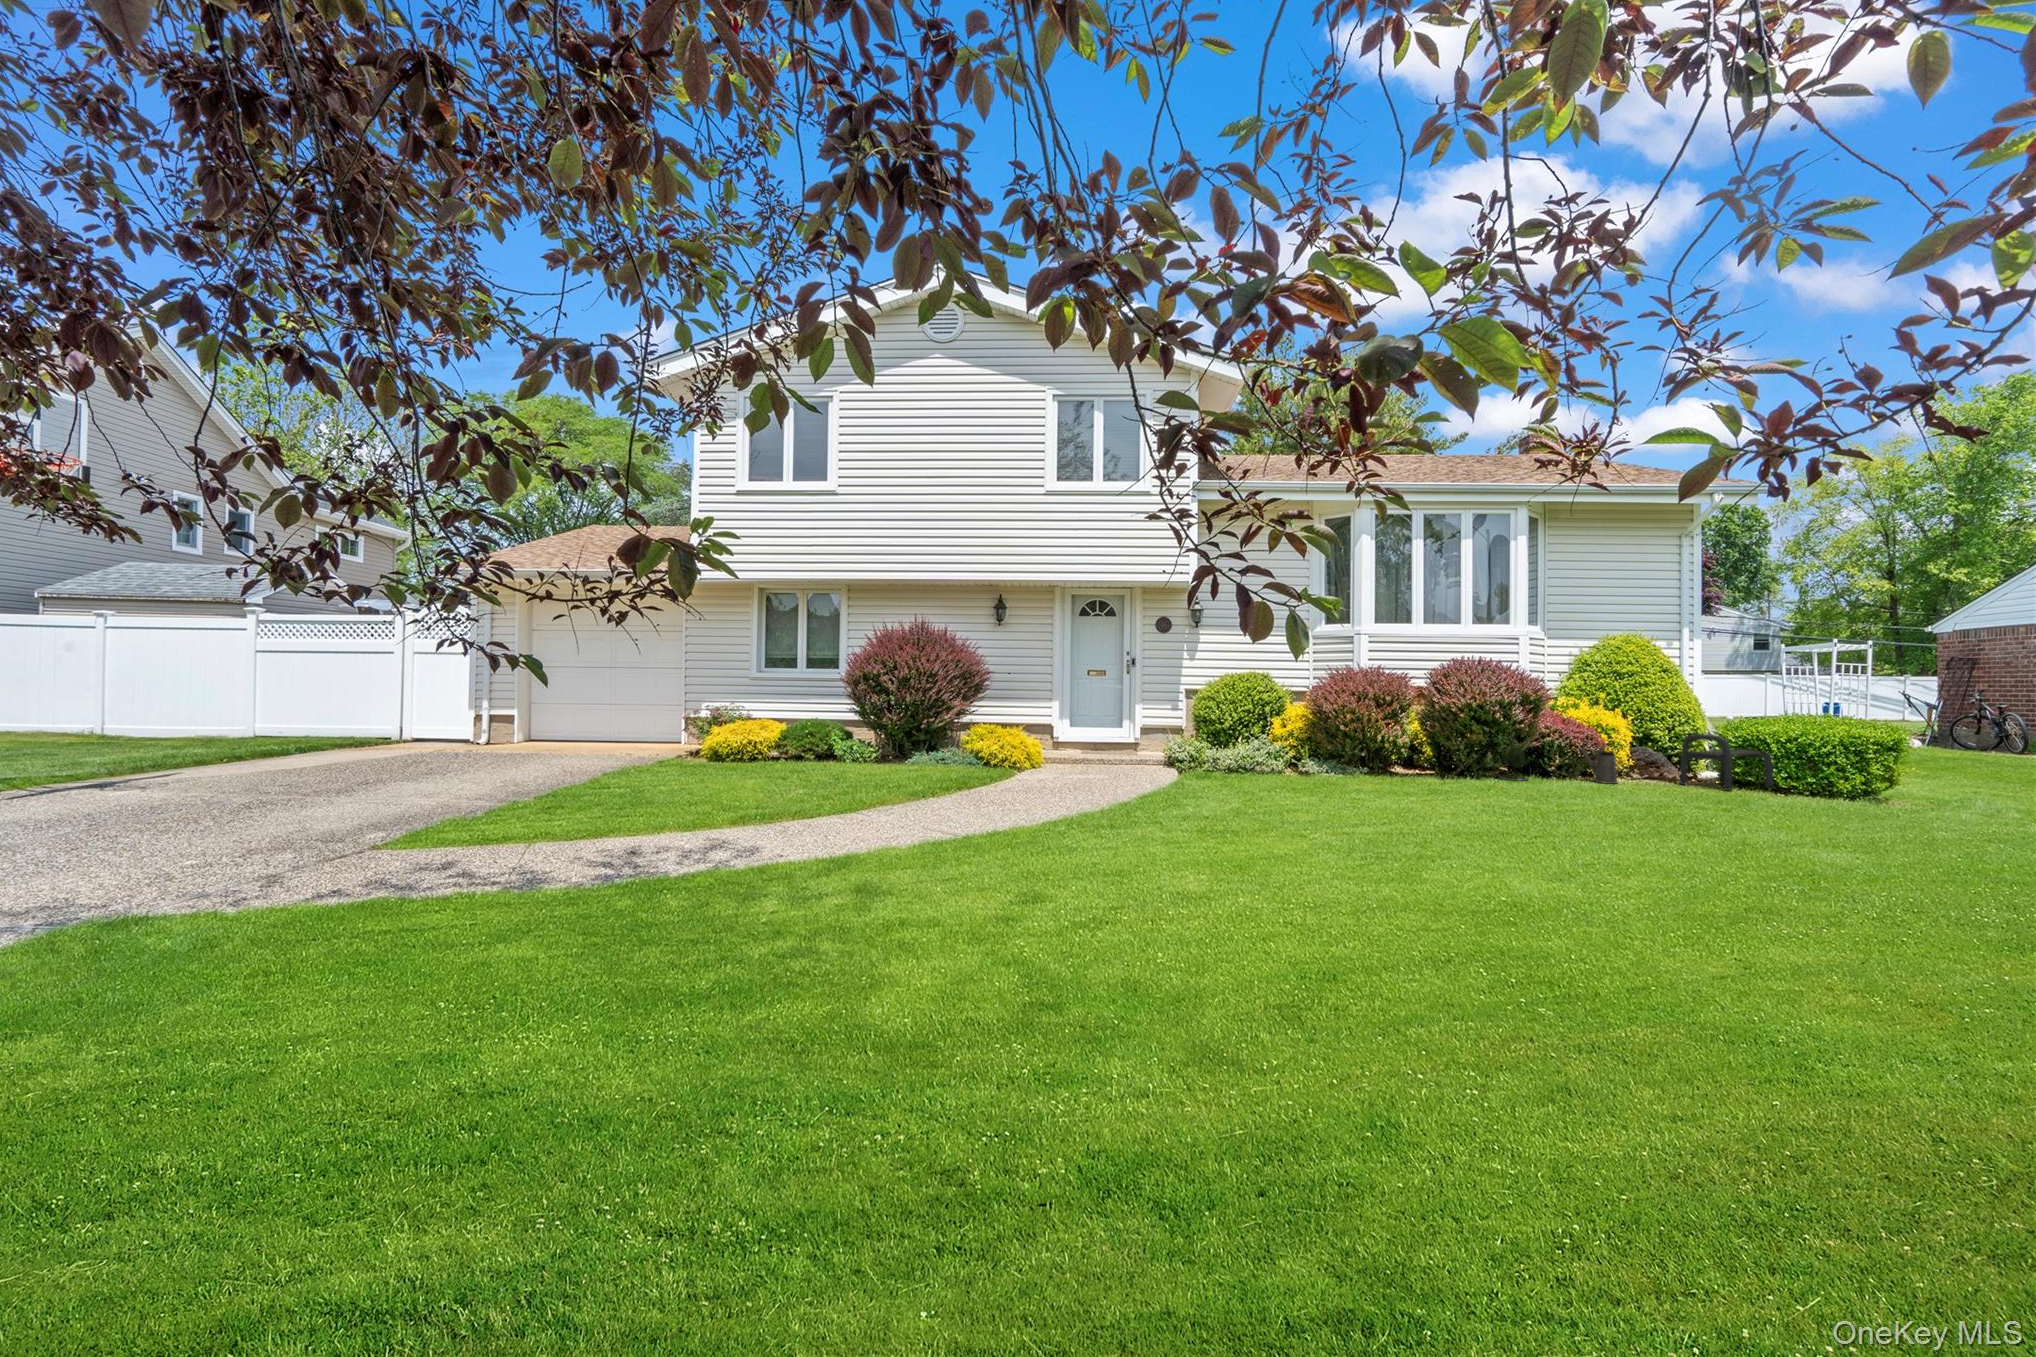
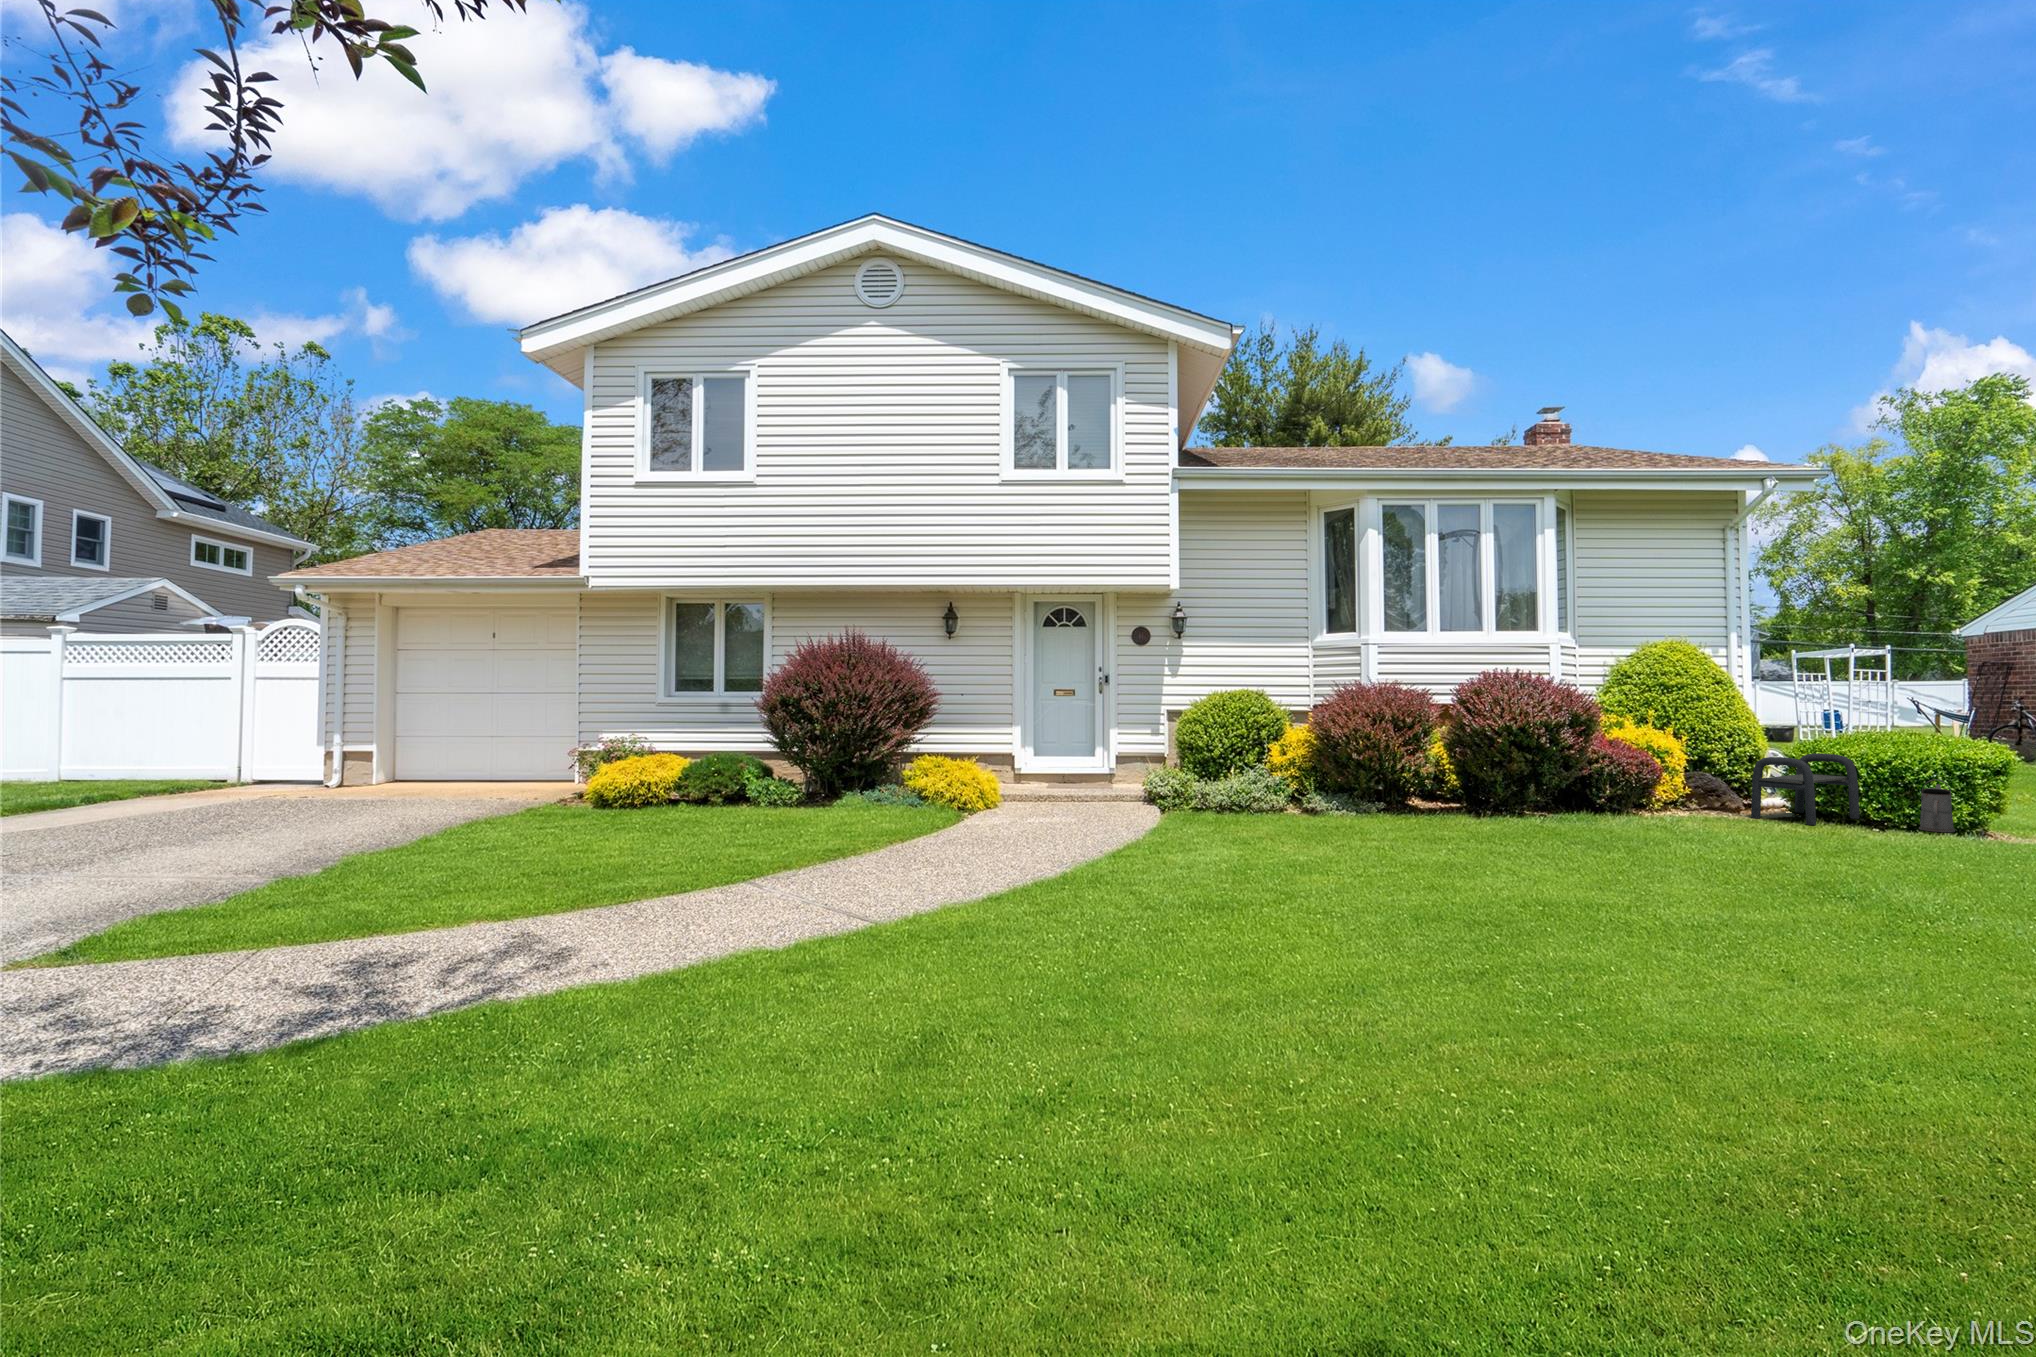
potted tree: present [1500,737,1528,781] -> none [1539,759,1578,816]
watering can: present [1580,745,1620,784] -> present [1919,779,1955,832]

